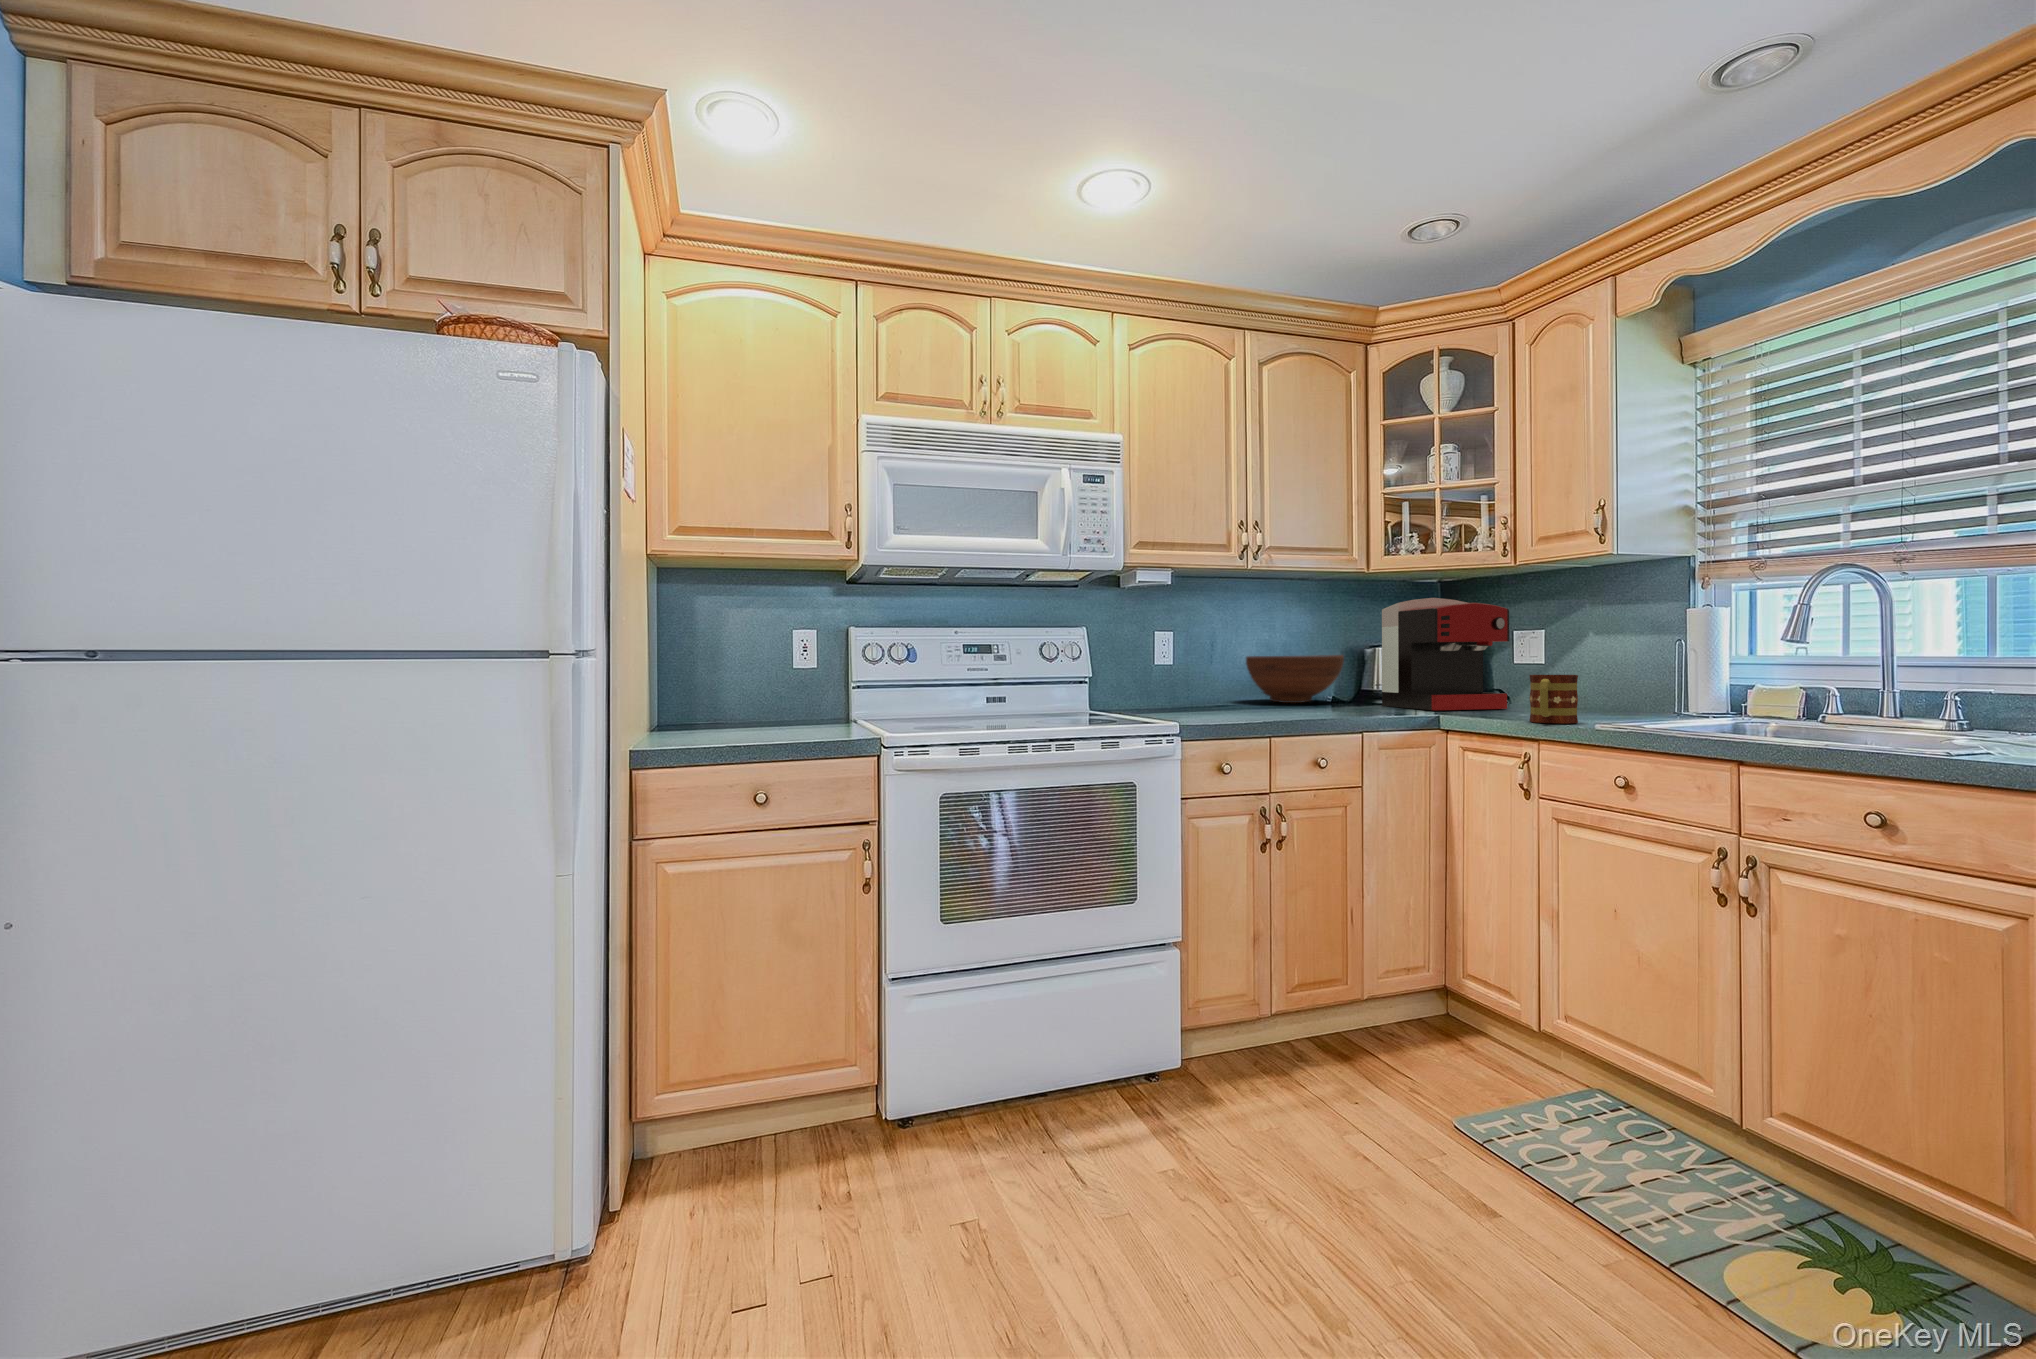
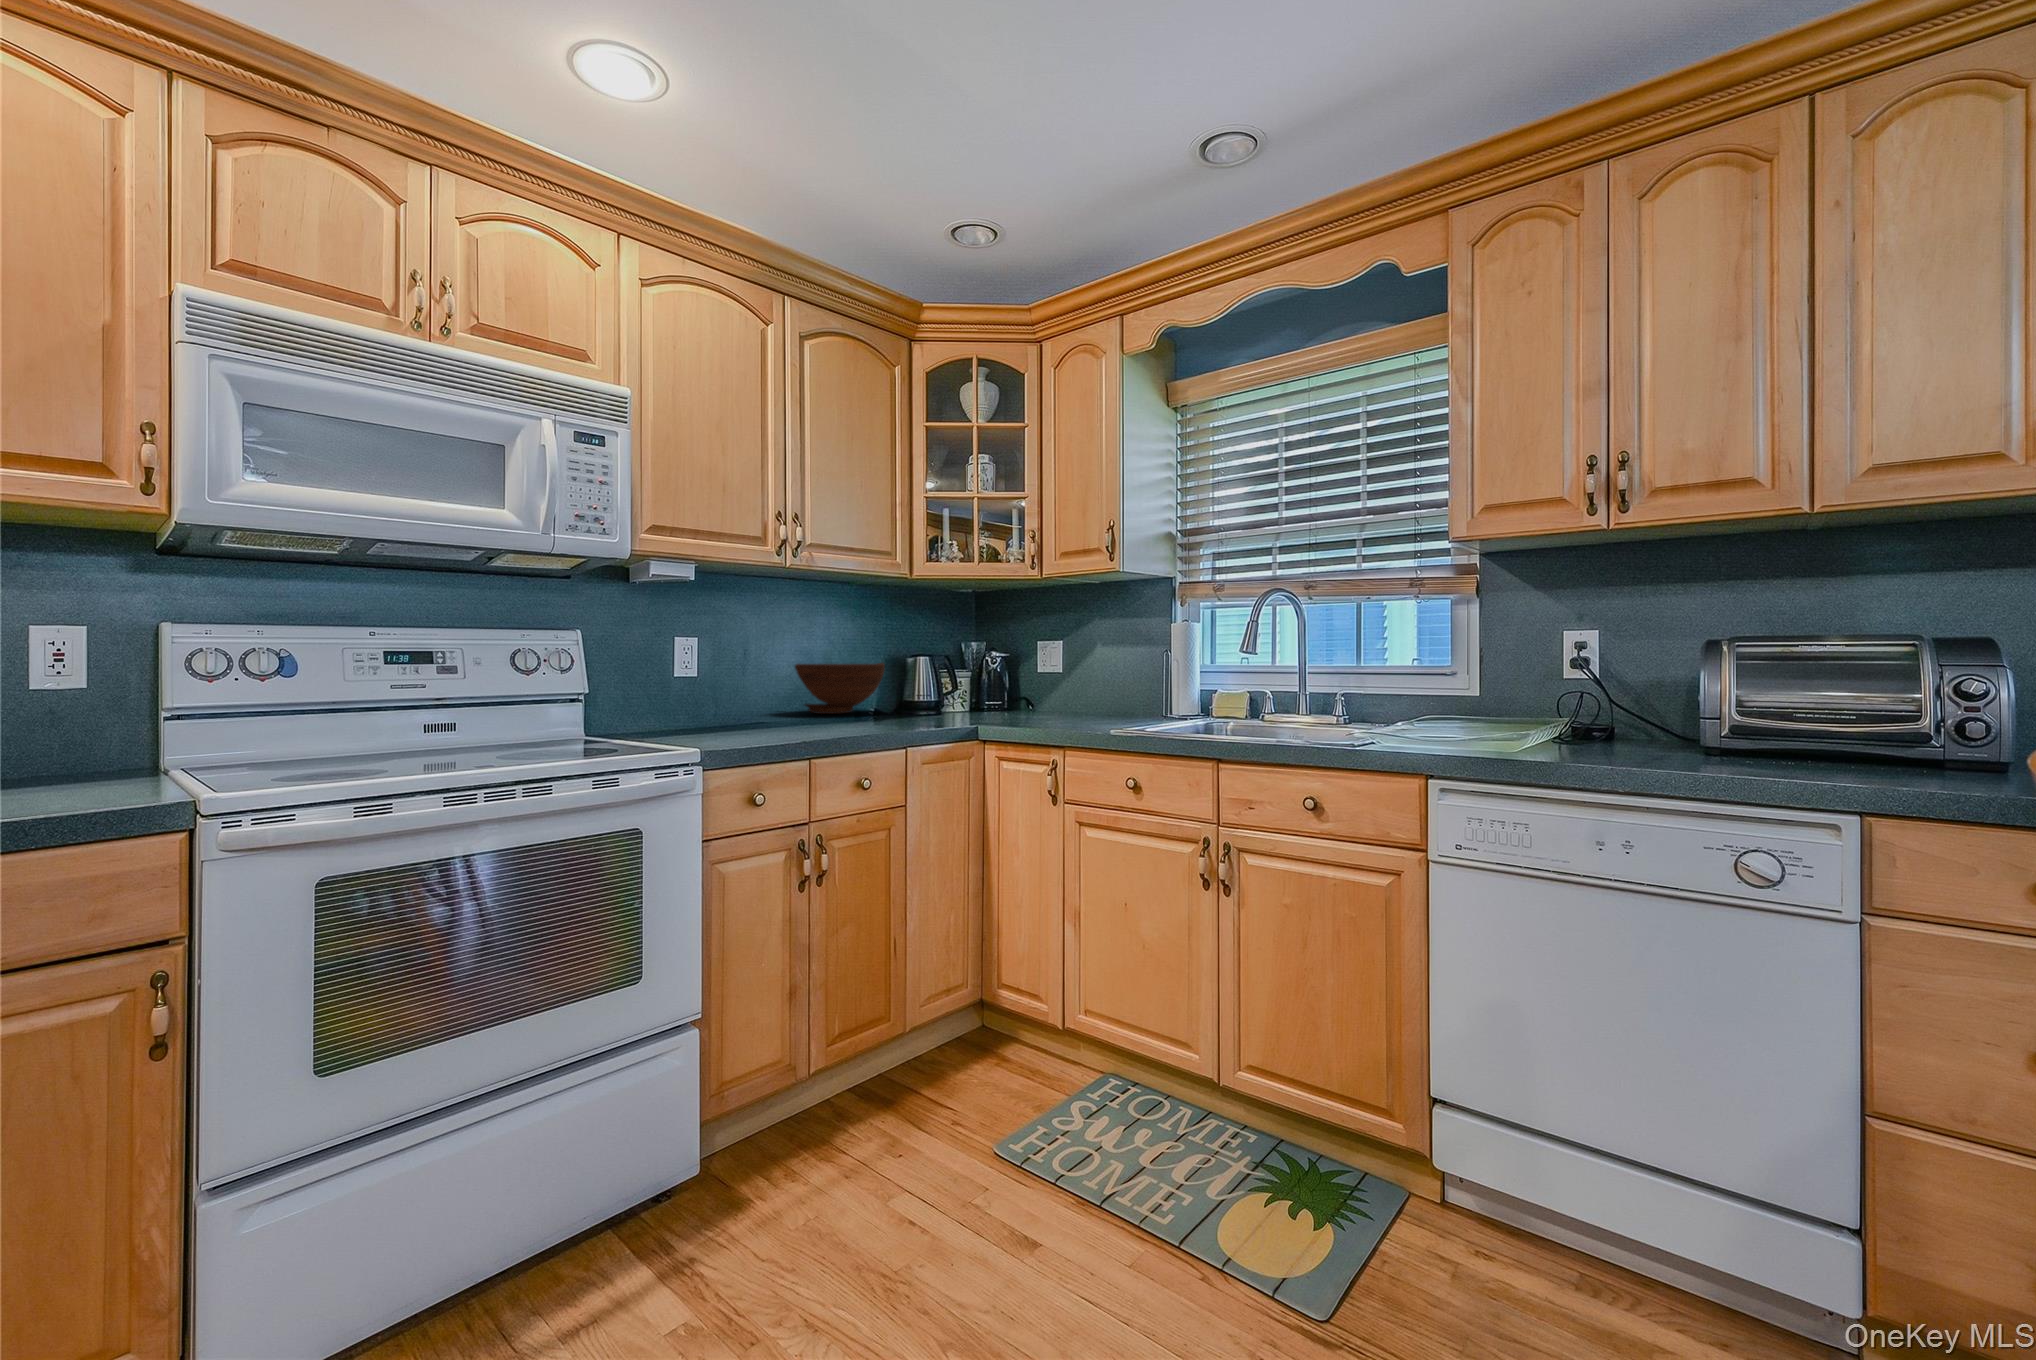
coffee maker: present [1382,598,1509,710] -> none [921,607,1035,720]
mug: present [1529,675,1578,723] -> none [1055,684,1095,731]

